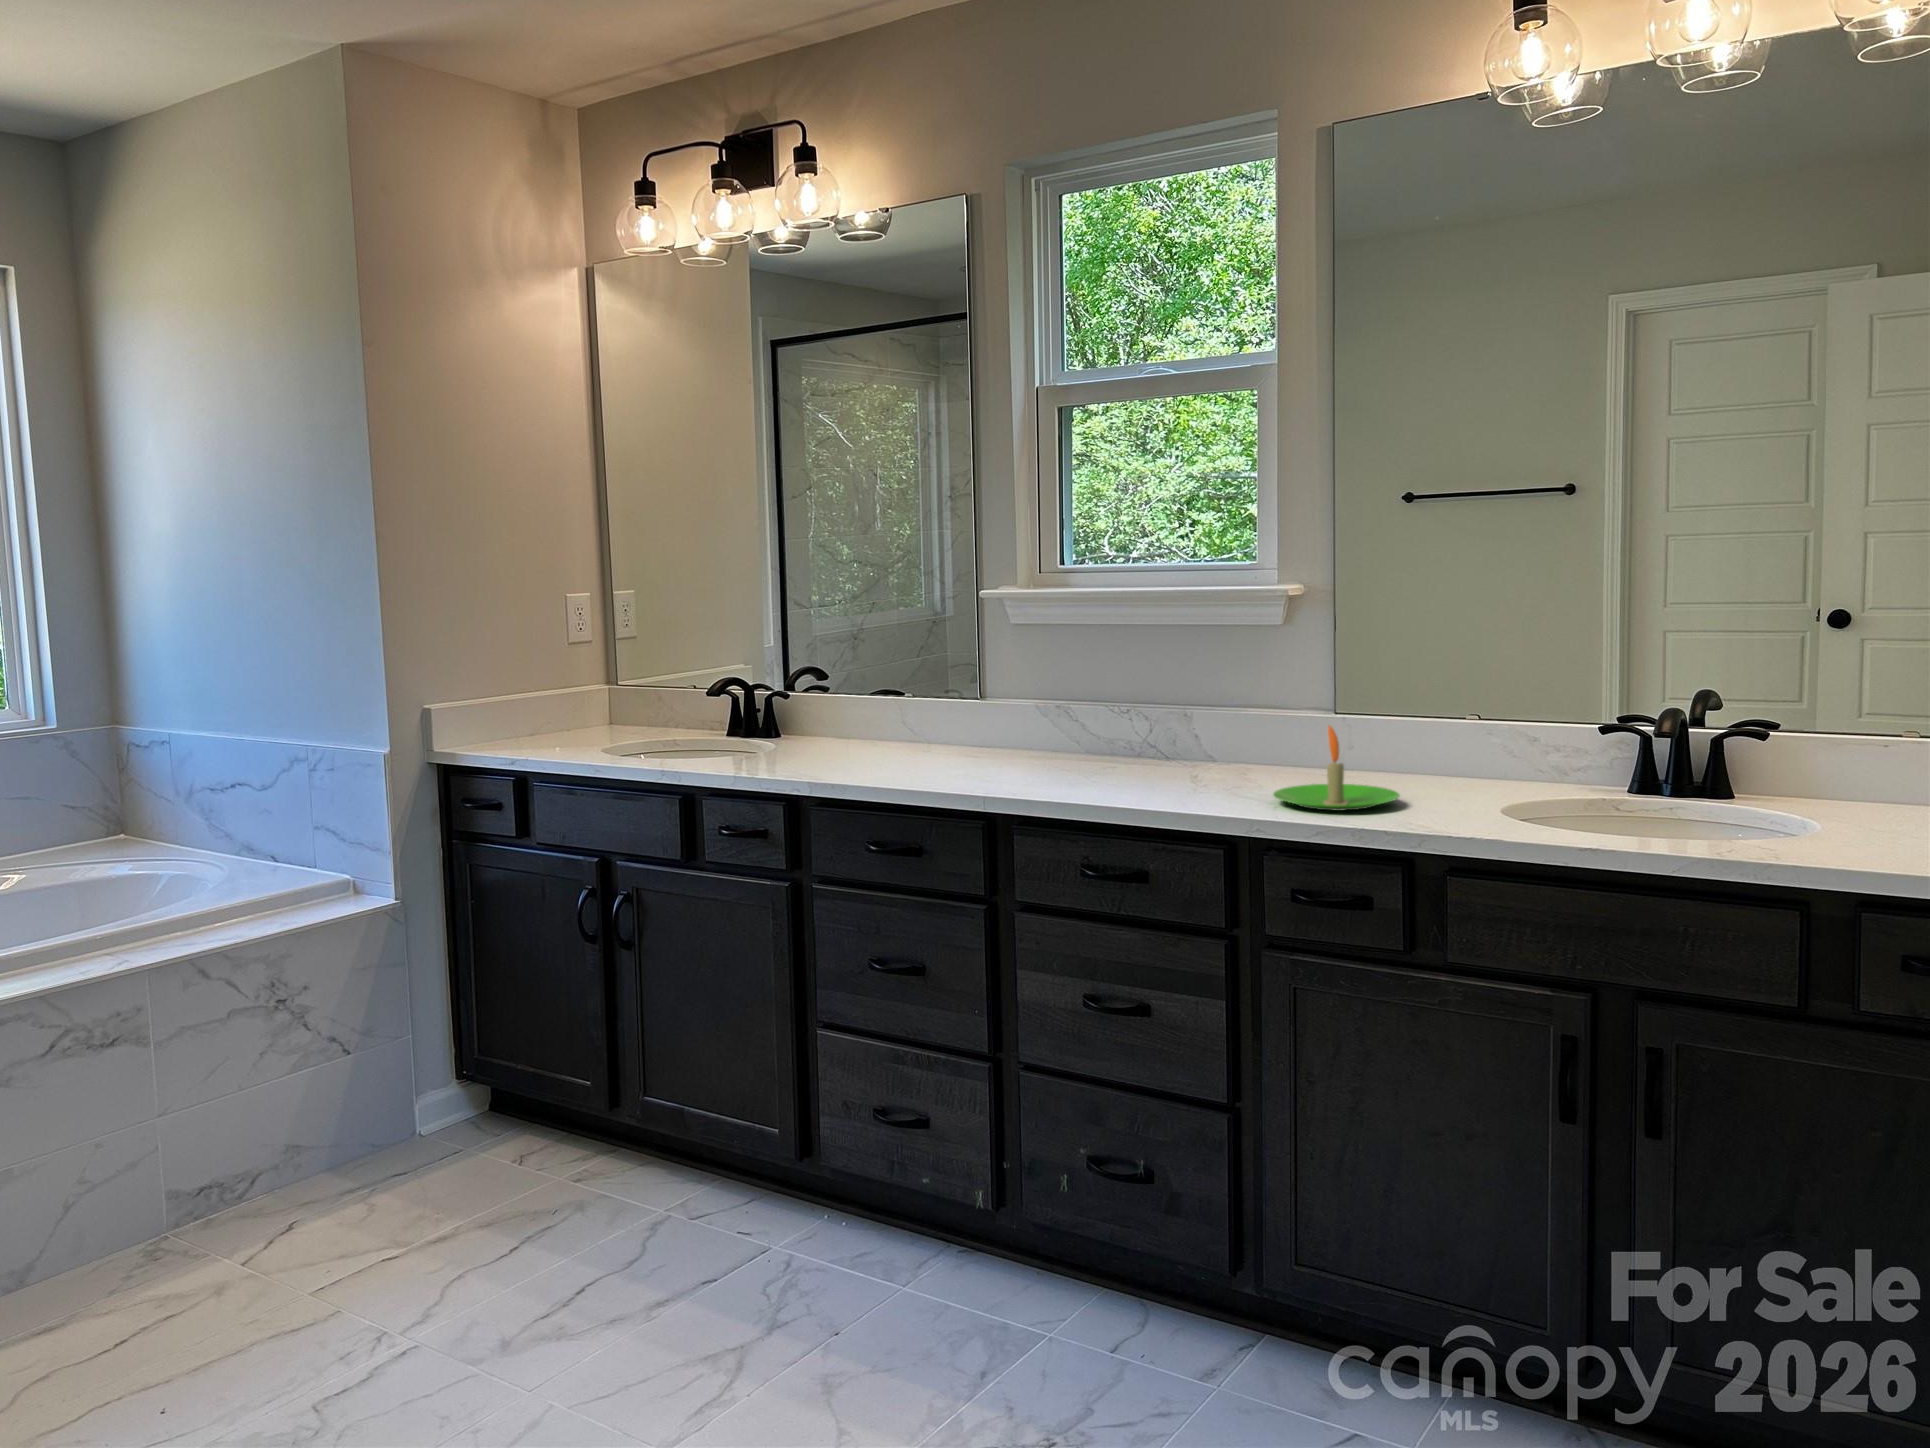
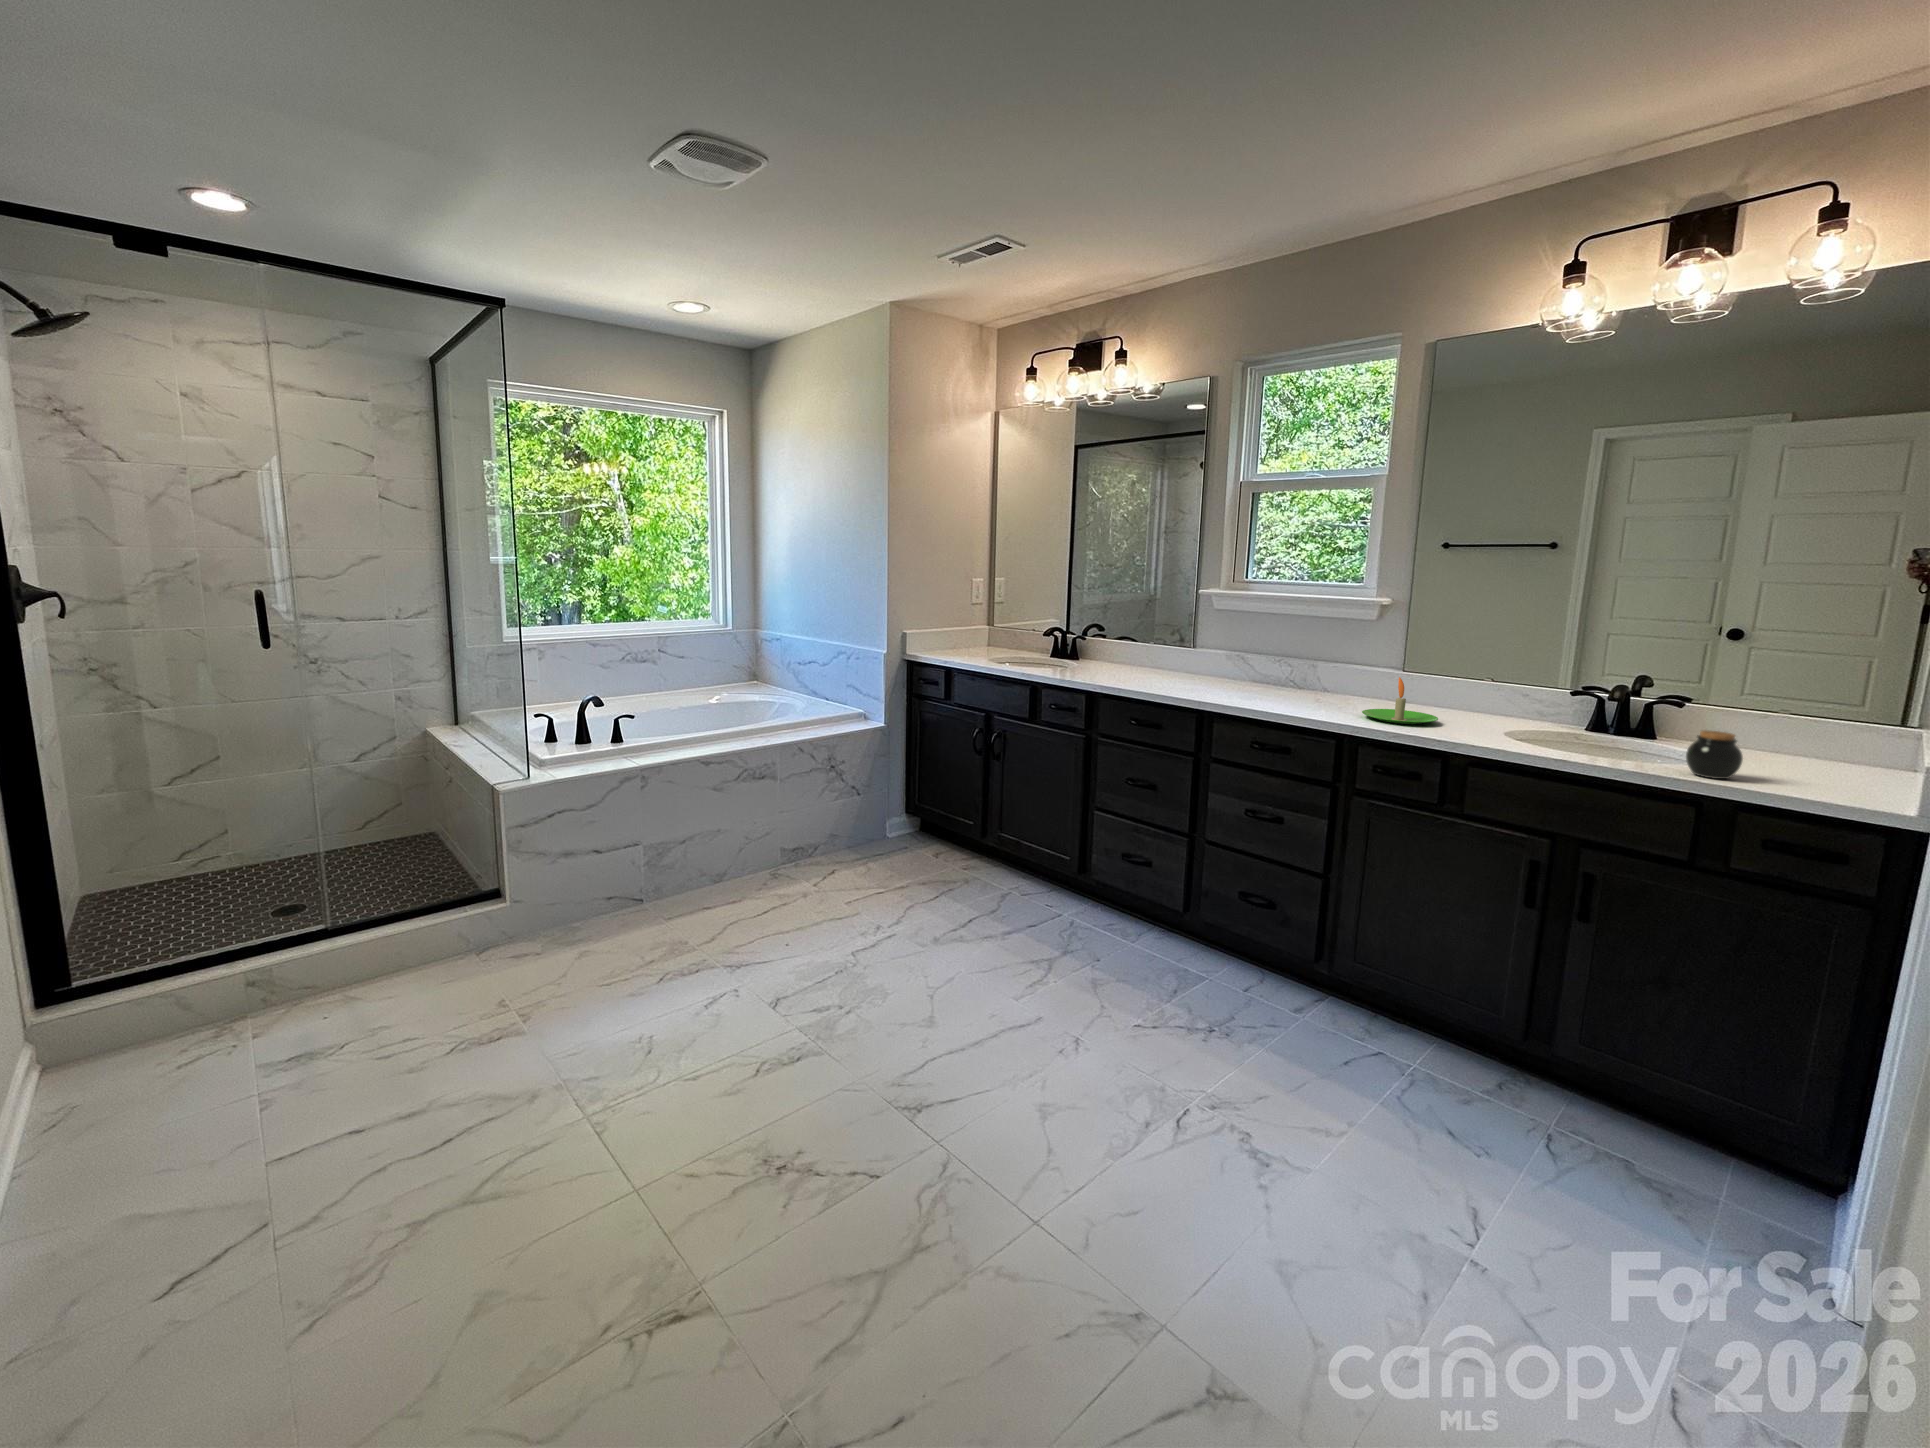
jar: none [1797,780,1882,865] -> present [1686,730,1743,779]

